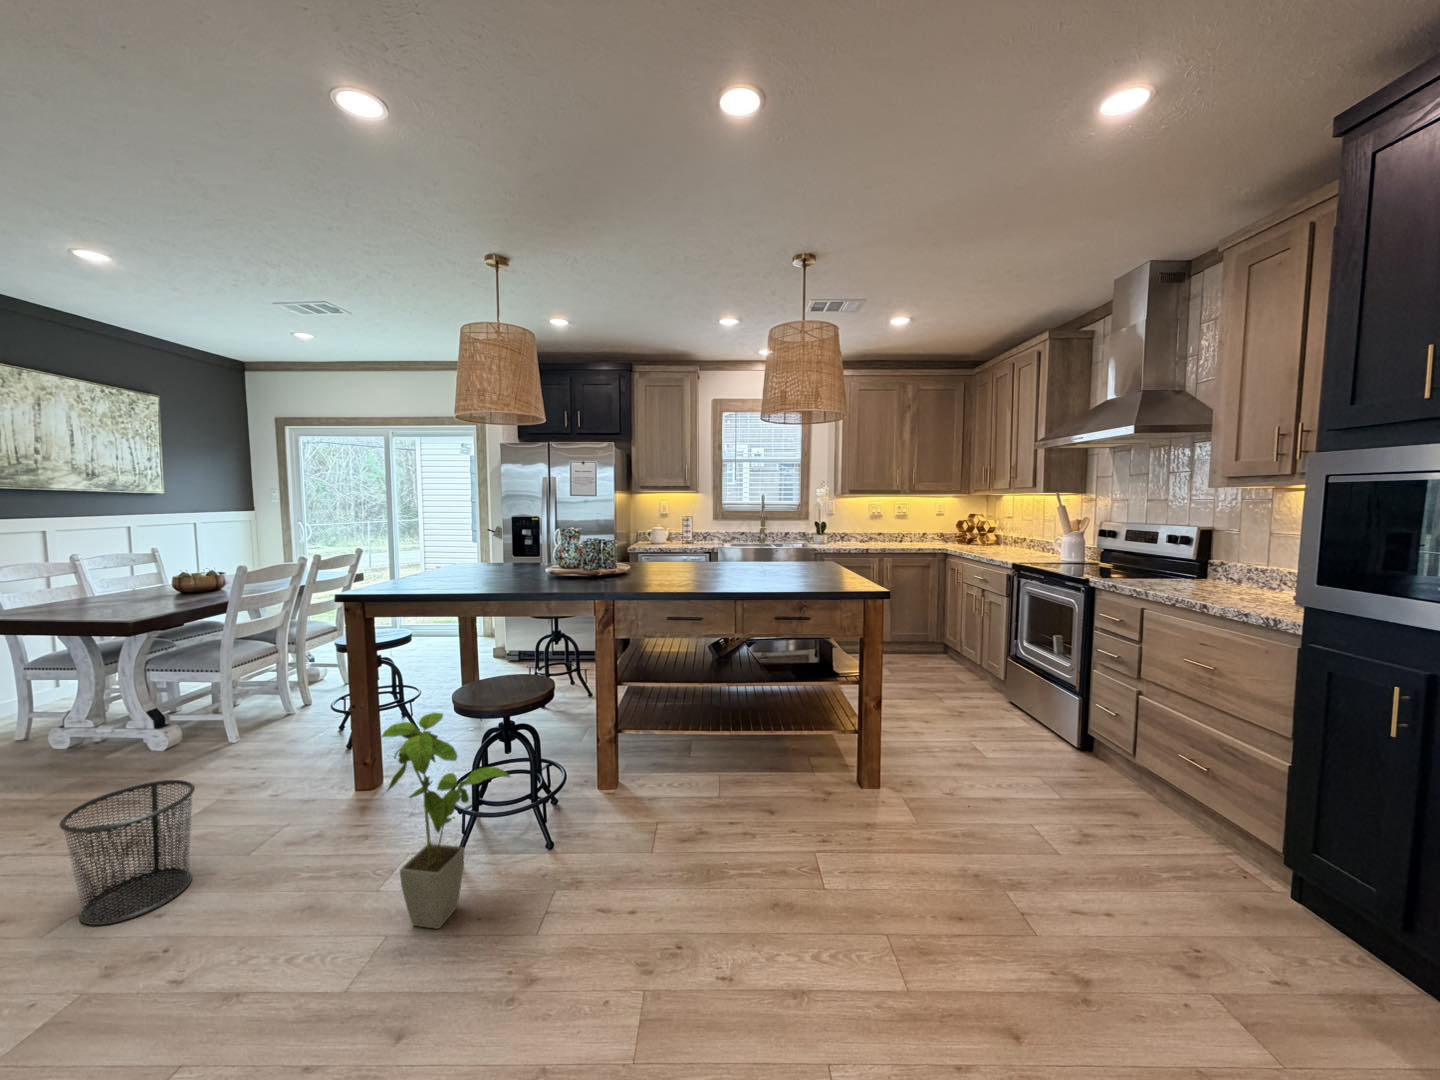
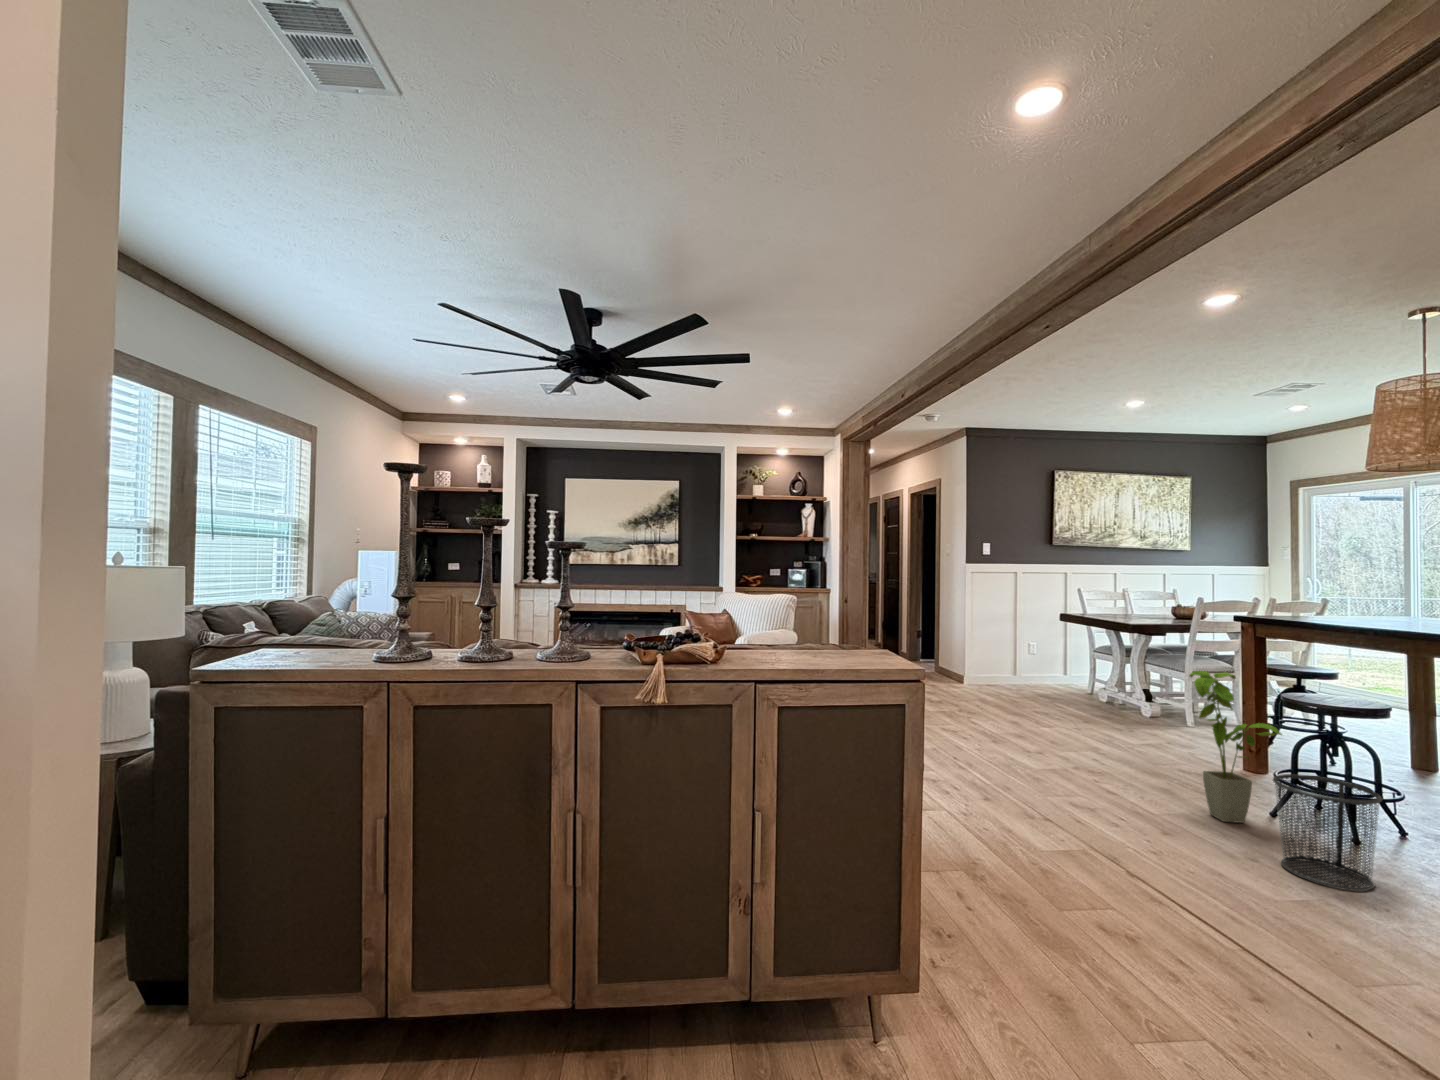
waste bin: present [59,780,195,925] -> present [1273,774,1383,891]

